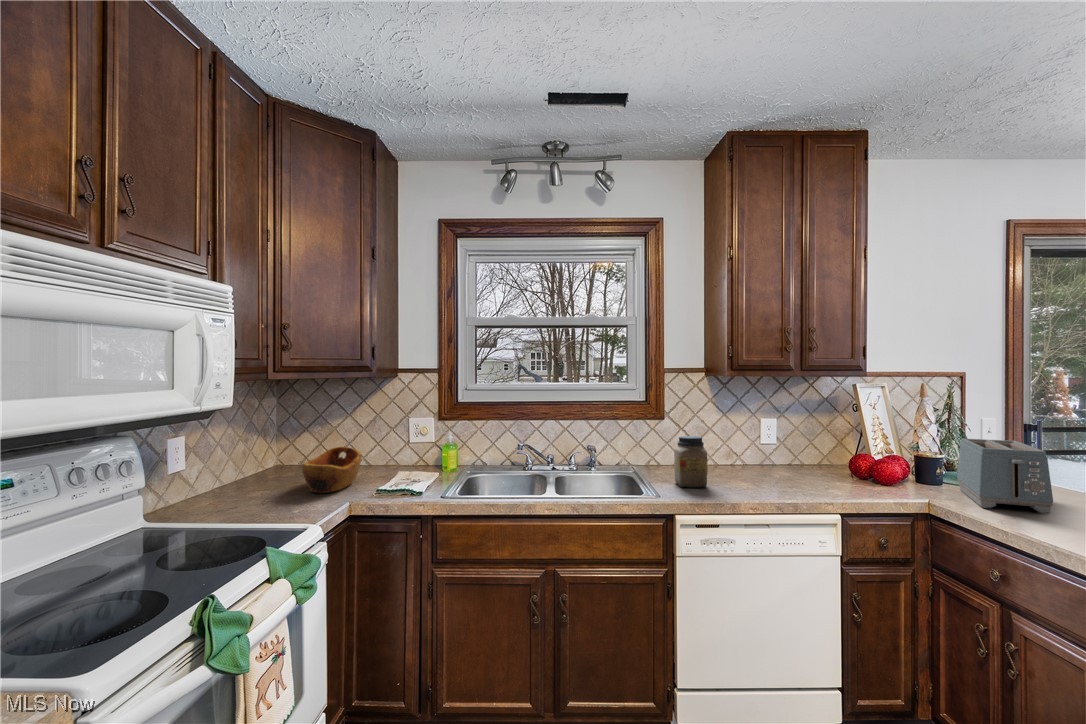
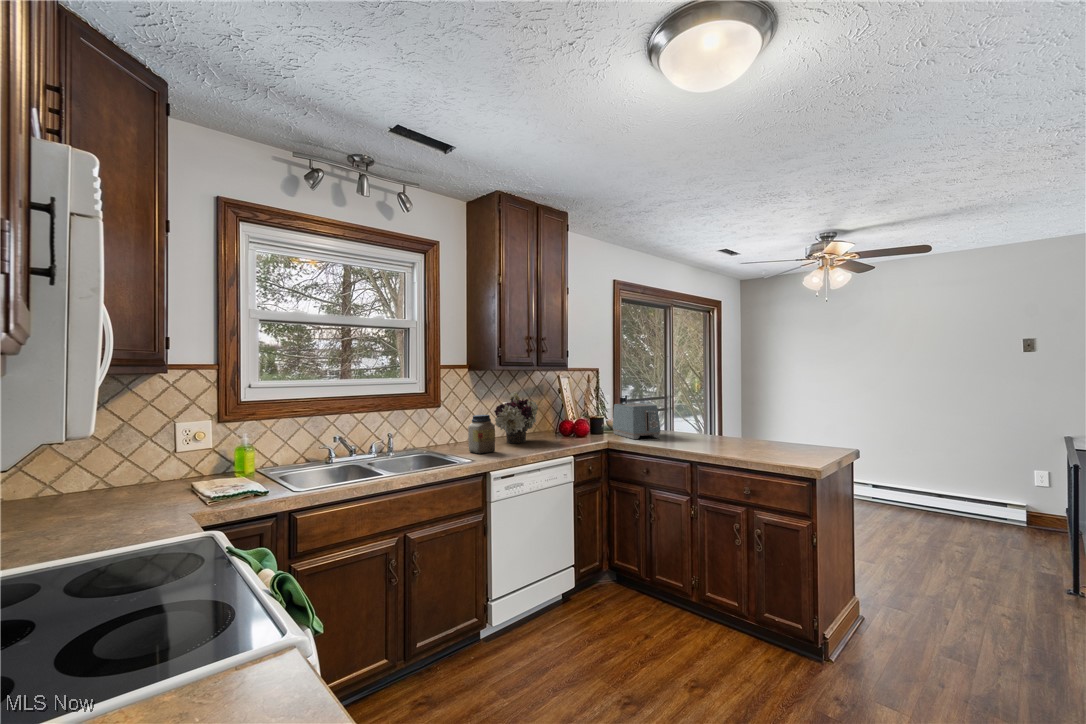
flower arrangement: none [727,407,799,480] -> present [494,392,538,443]
wooden bowl: present [302,447,361,493] -> none [63,463,148,520]

